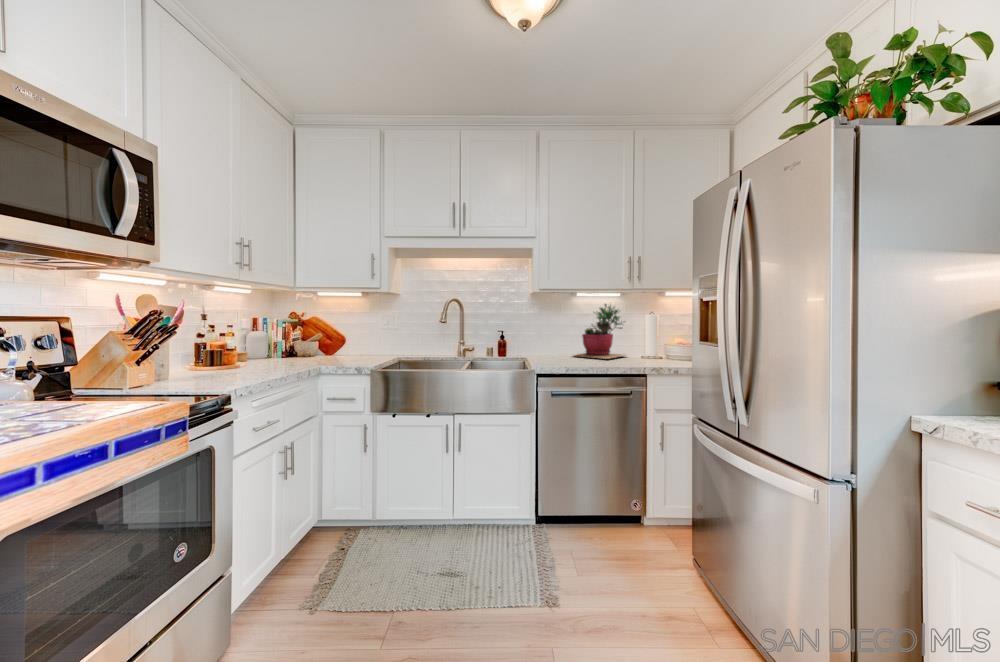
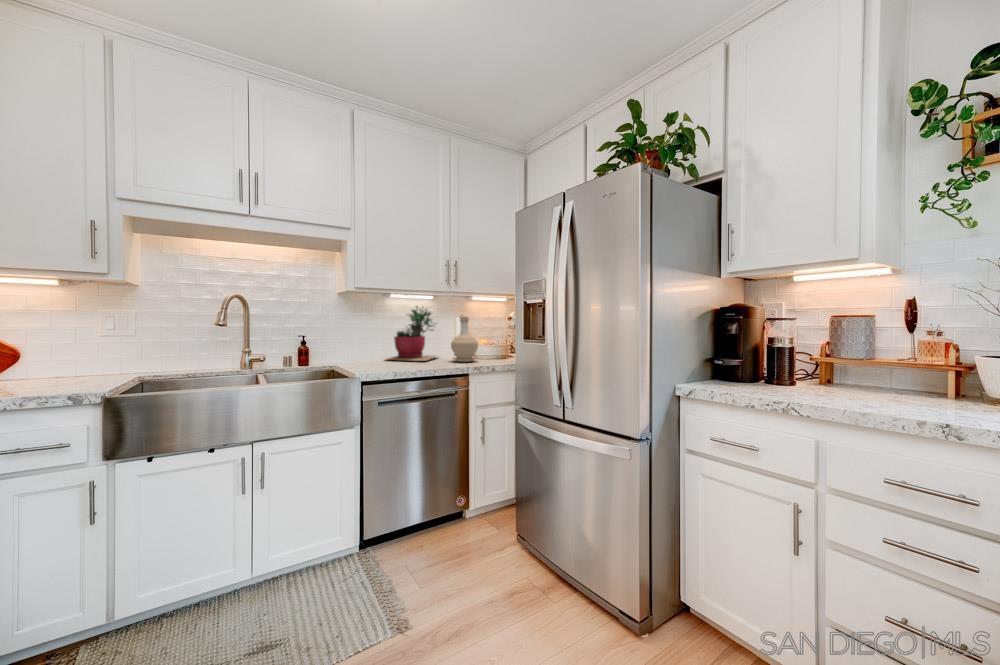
bottle: none [635,315,665,362] -> present [451,316,478,362]

